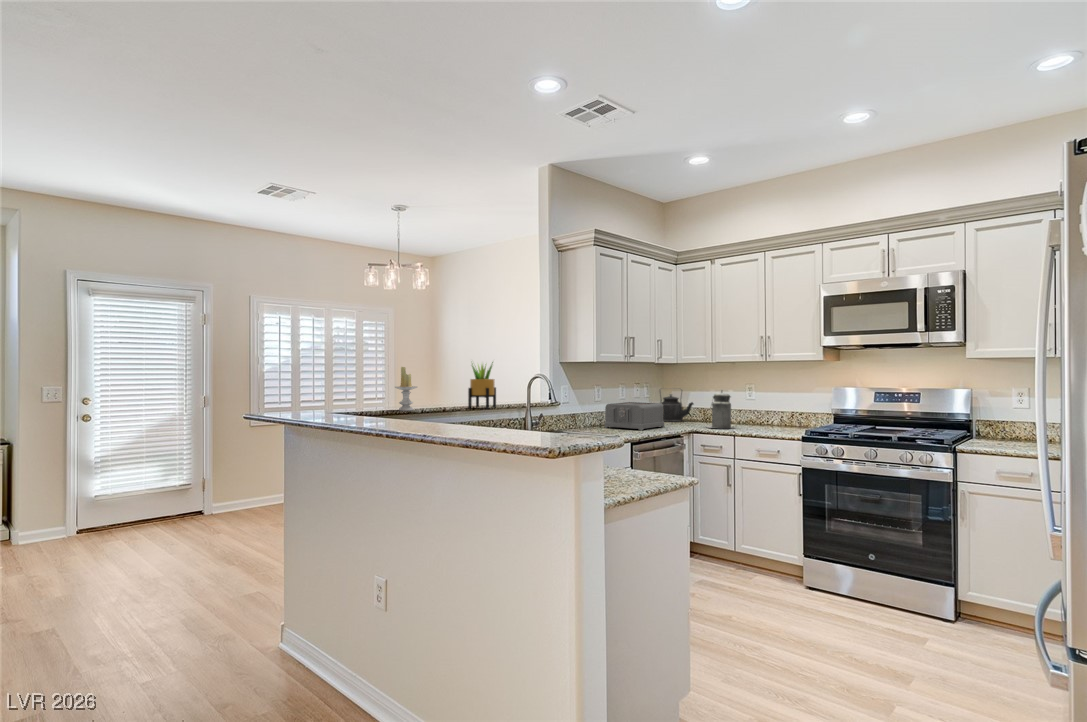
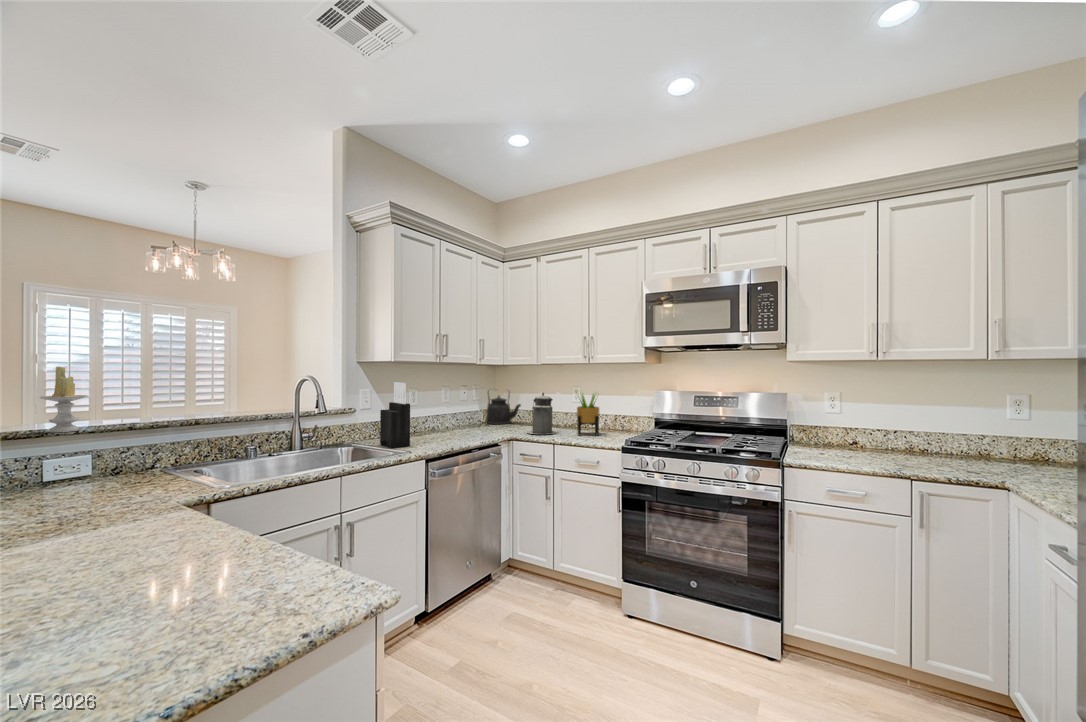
potted plant: present [468,362,496,409] -> present [577,394,599,436]
knife block: none [584,380,611,434] -> present [380,382,410,448]
toaster: present [605,402,664,430] -> none [414,406,483,440]

